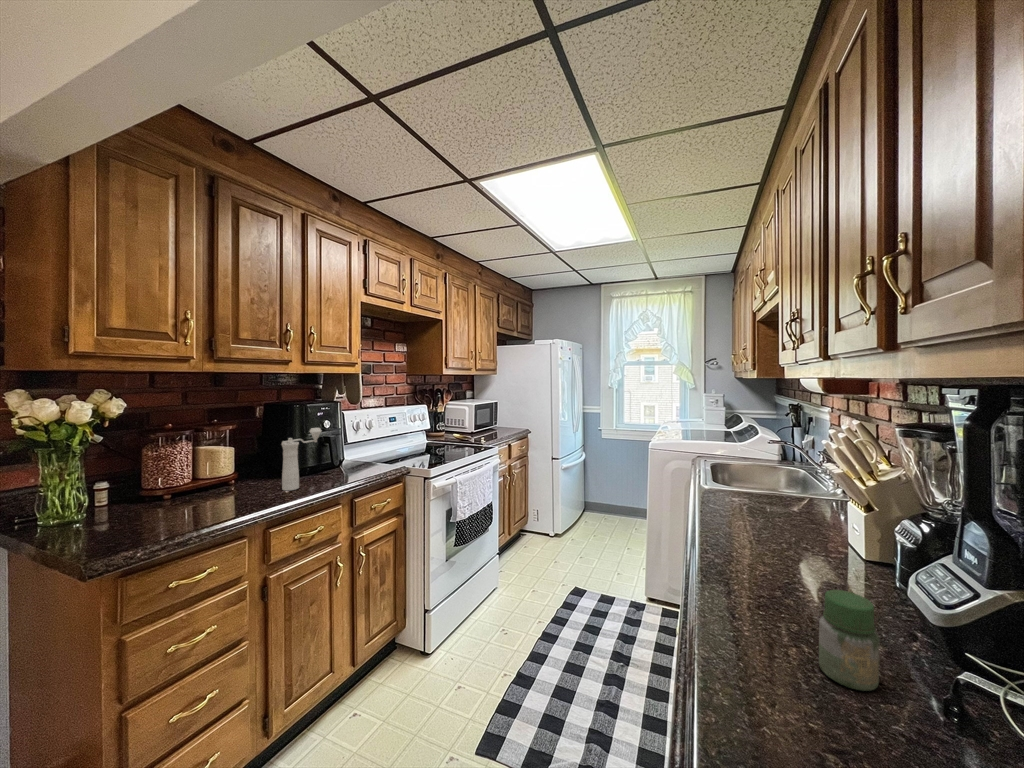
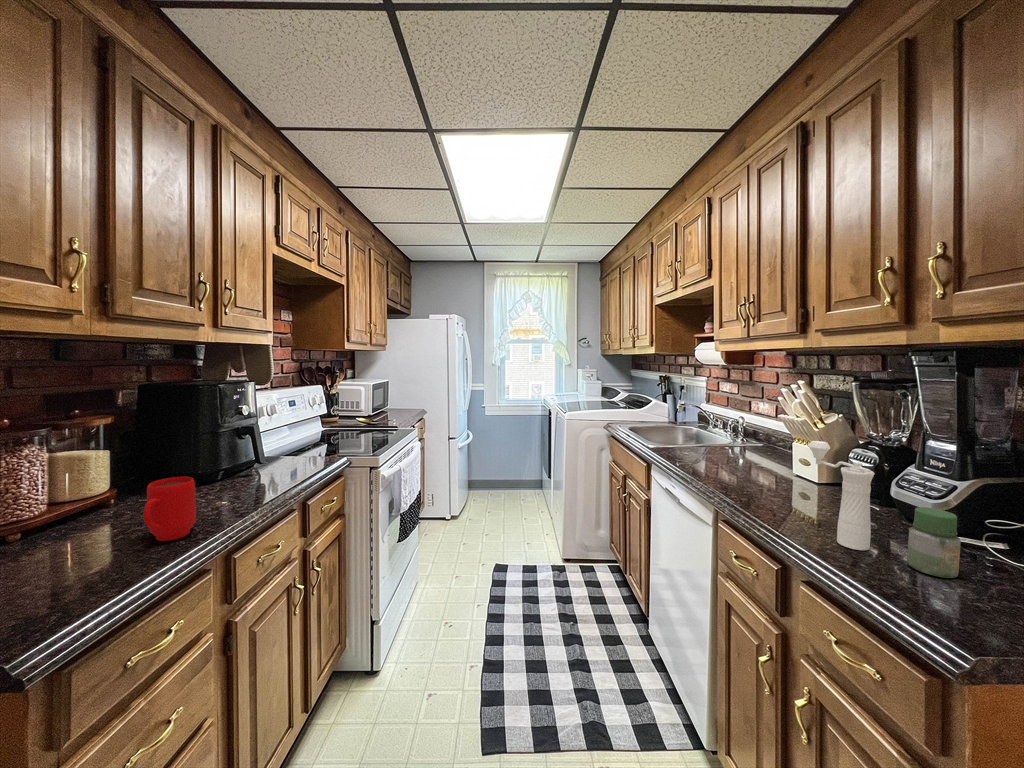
pepper mill: present [282,428,321,491] -> present [808,441,875,550]
mug: none [219,468,255,509] -> present [143,477,196,541]

